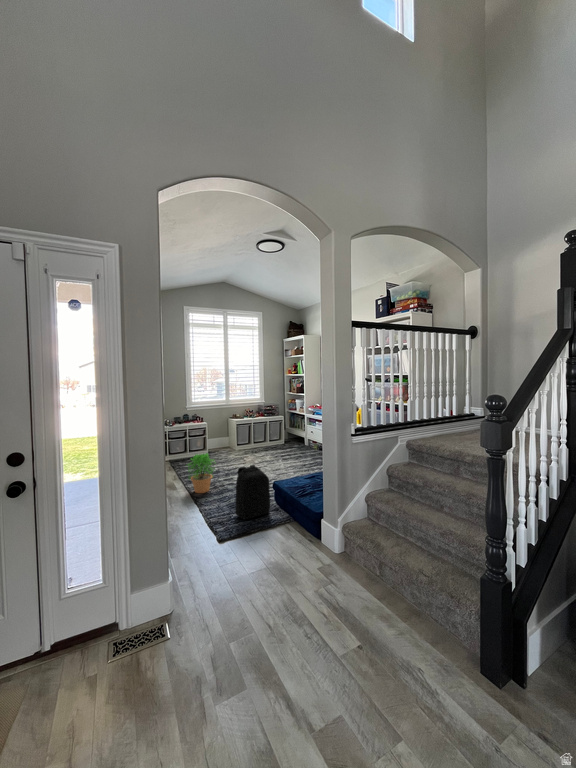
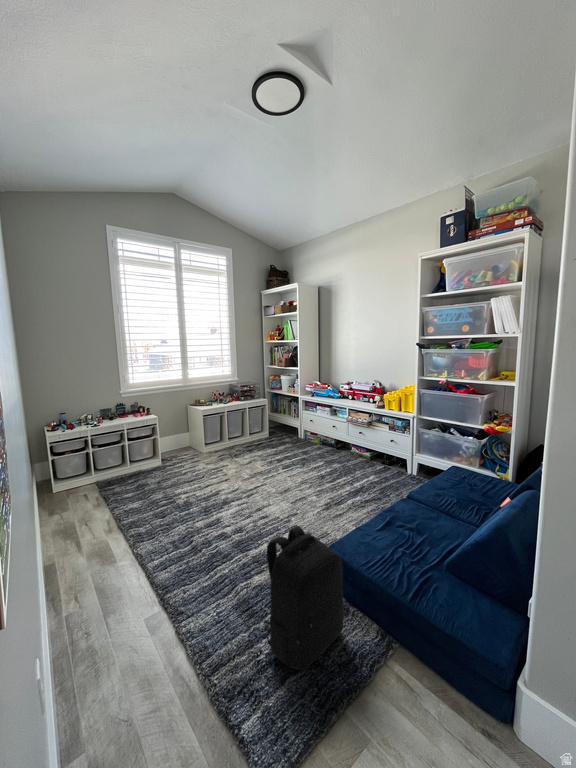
potted plant: present [188,453,213,493] -> none [129,486,199,571]

